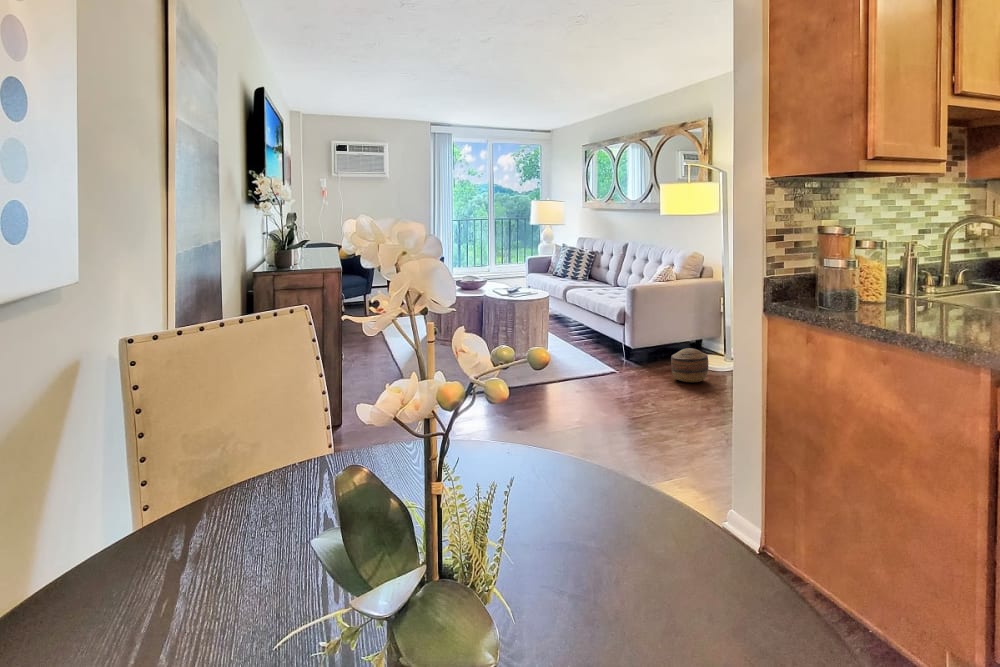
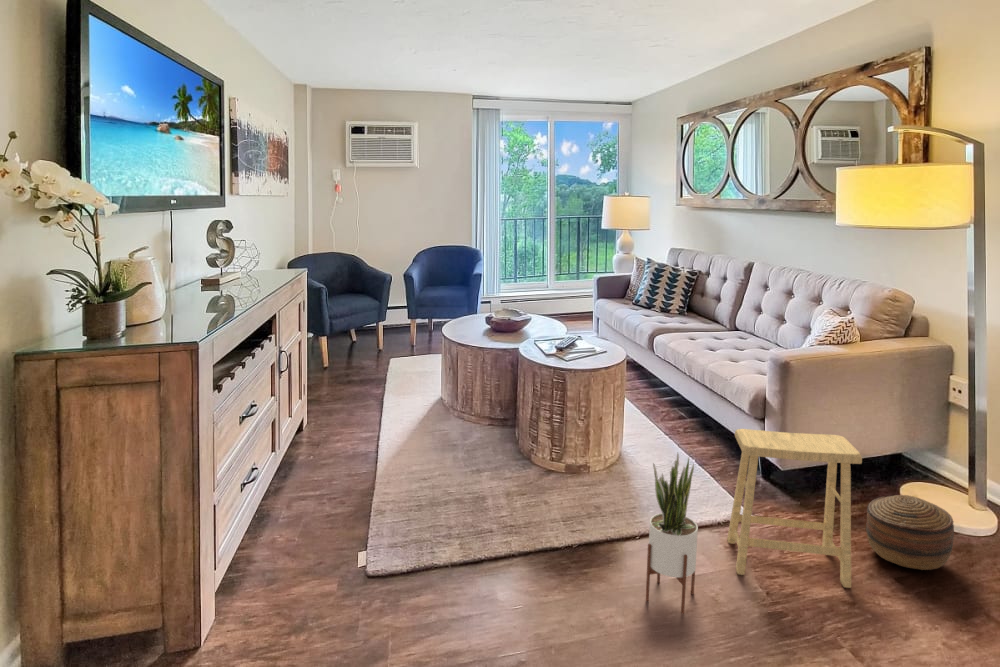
footstool: none [604,317,661,389] -> present [727,429,862,588]
potted plant: none [561,319,585,398] -> present [646,453,698,614]

